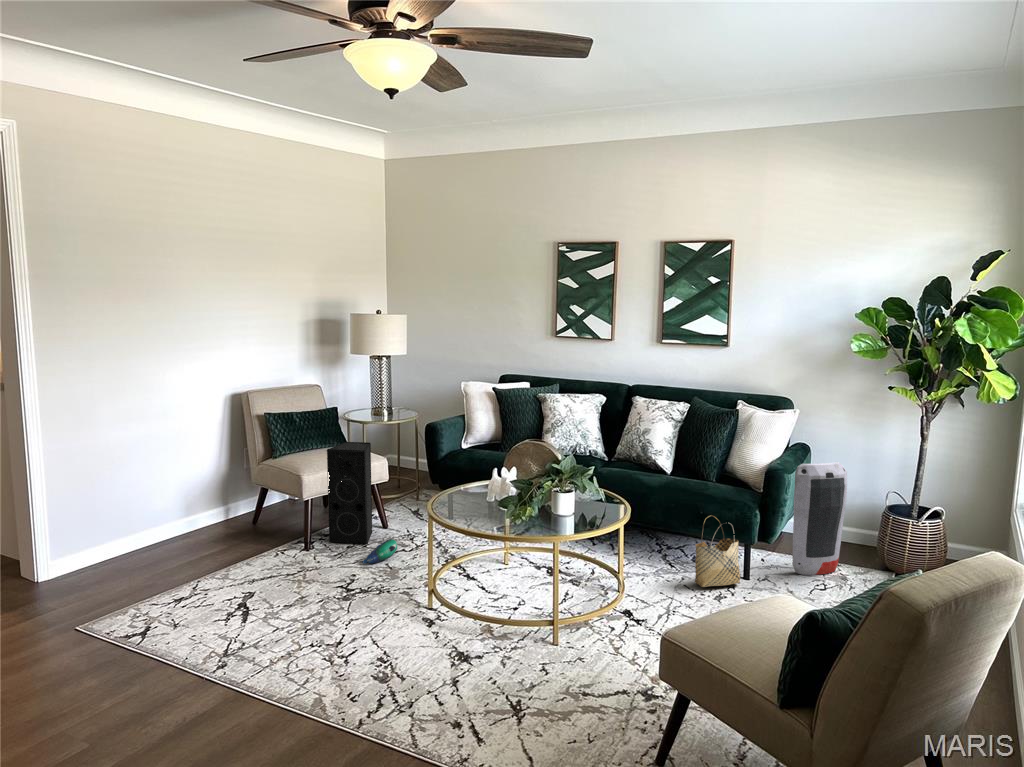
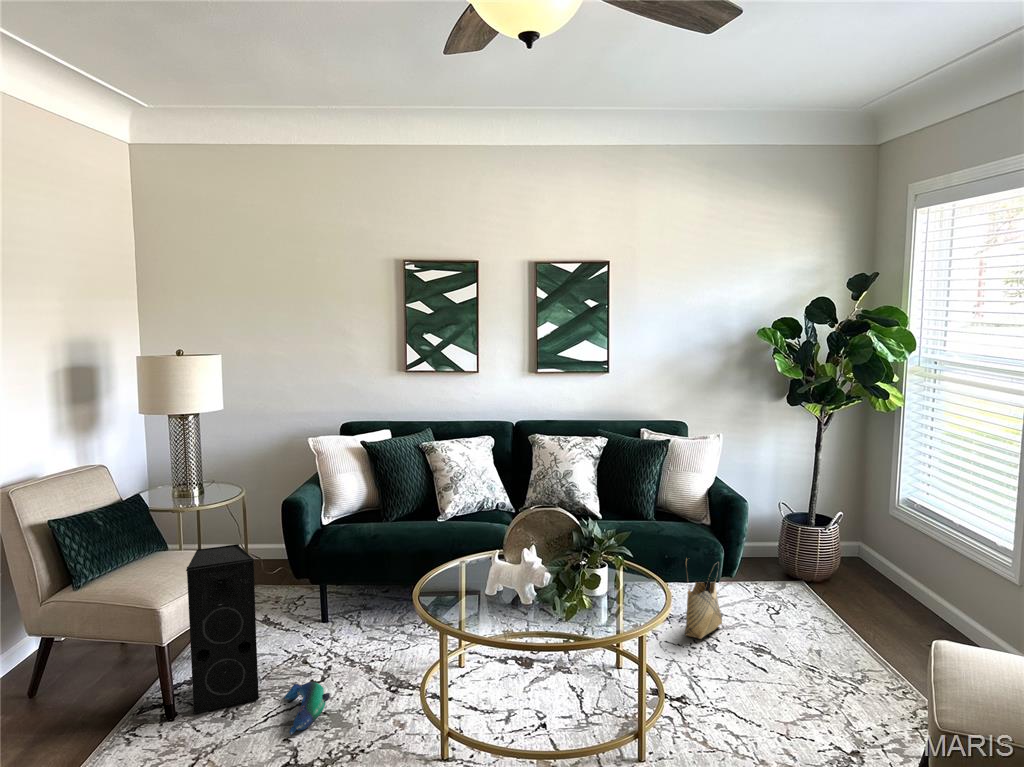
air purifier: present [792,462,847,575] -> none [737,480,775,599]

